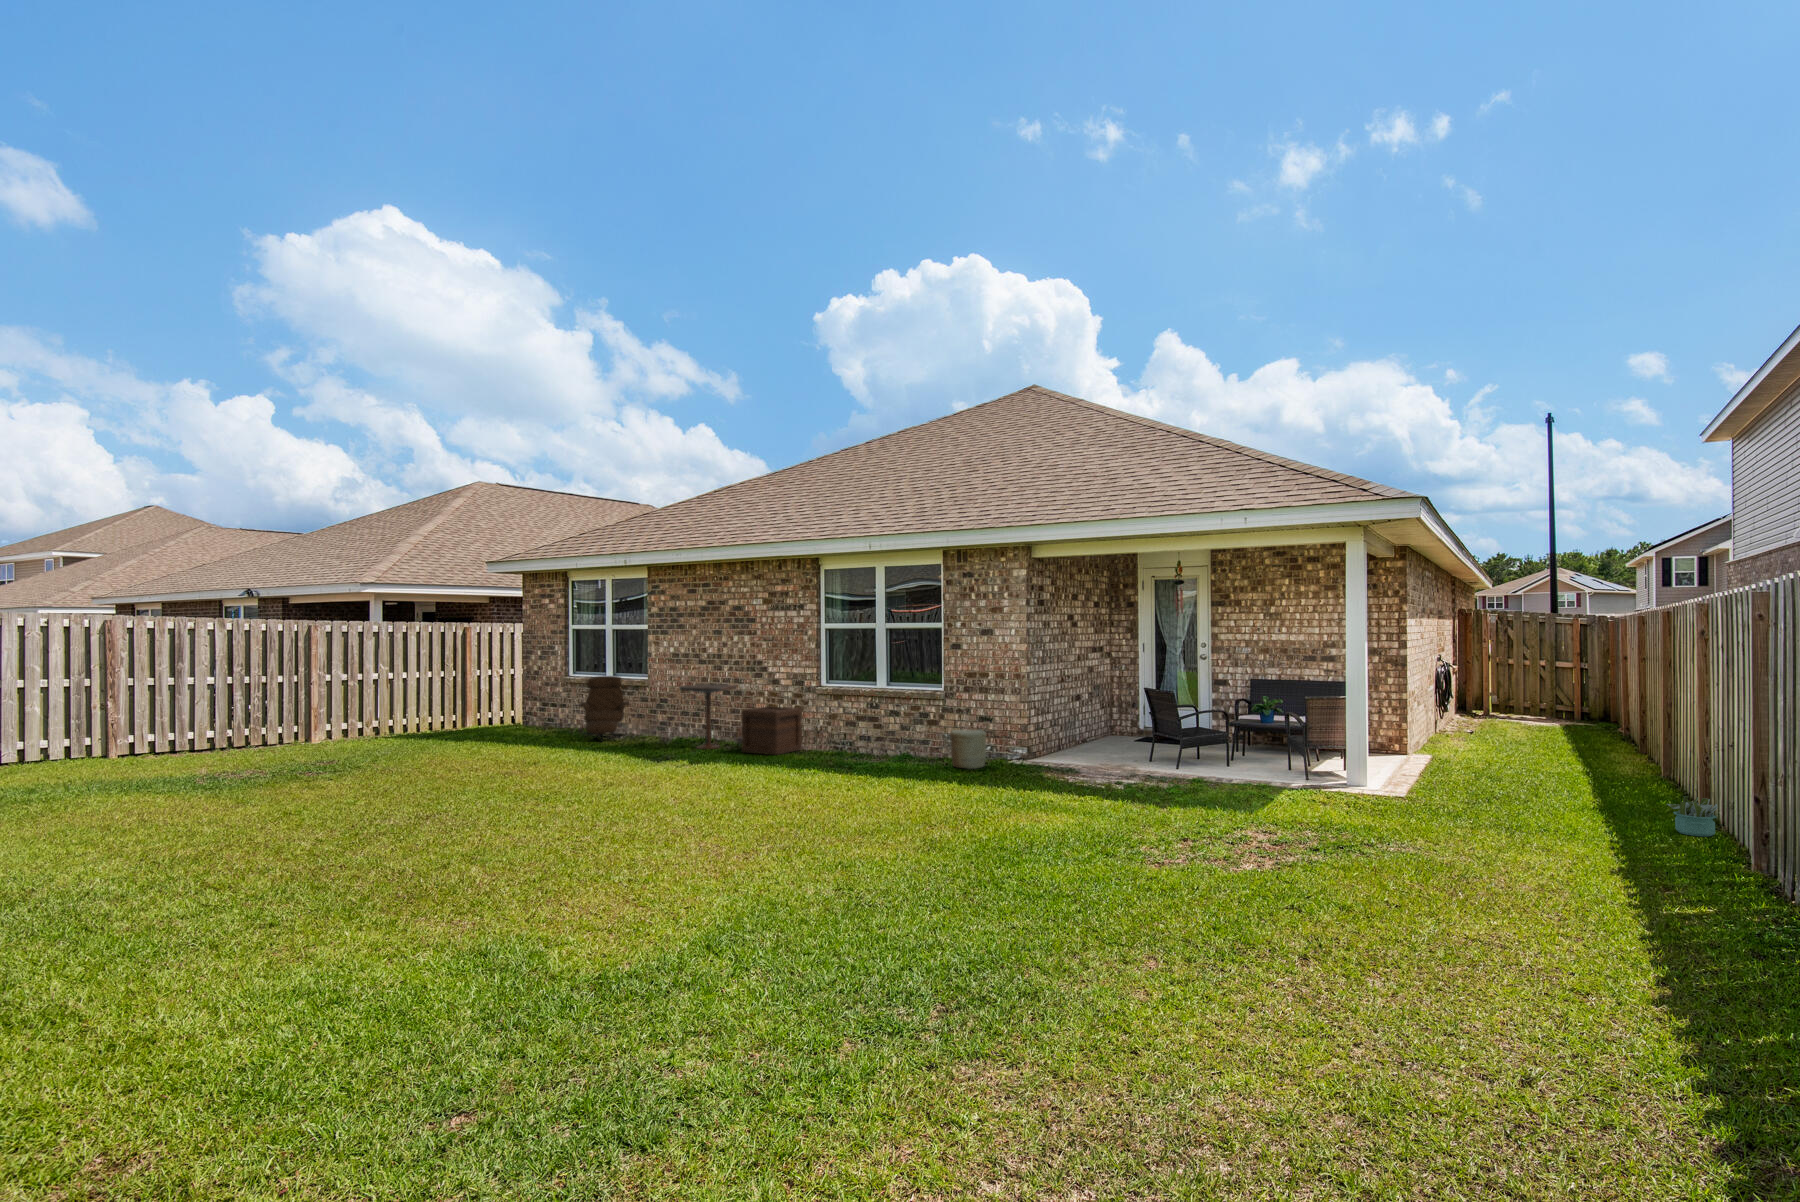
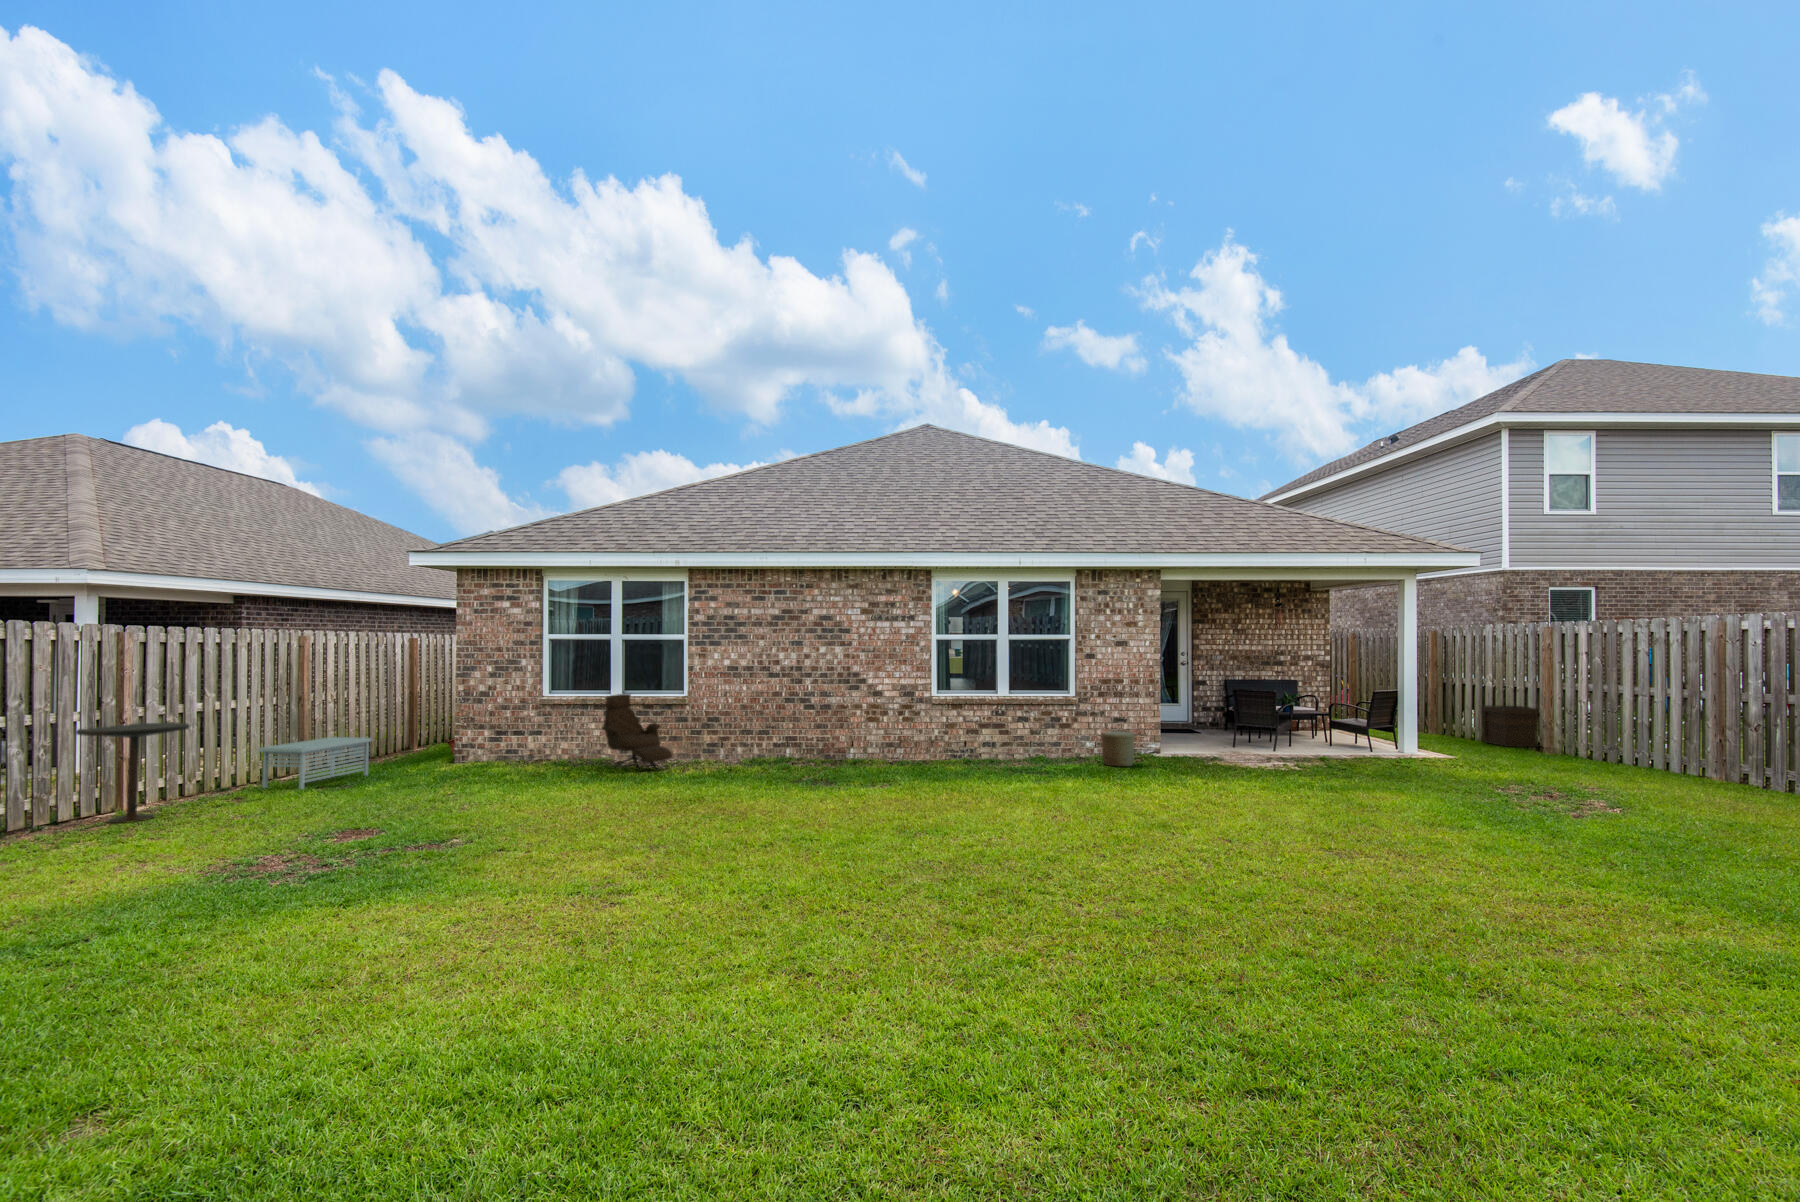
pedestal table: present [679,684,737,749] -> present [76,723,190,823]
storage bench: none [363,702,446,737] -> present [258,737,372,789]
wooden crate: present [742,706,802,755] -> present [1481,705,1539,747]
decorative plant: present [1667,796,1718,837] -> none [1631,745,1668,769]

